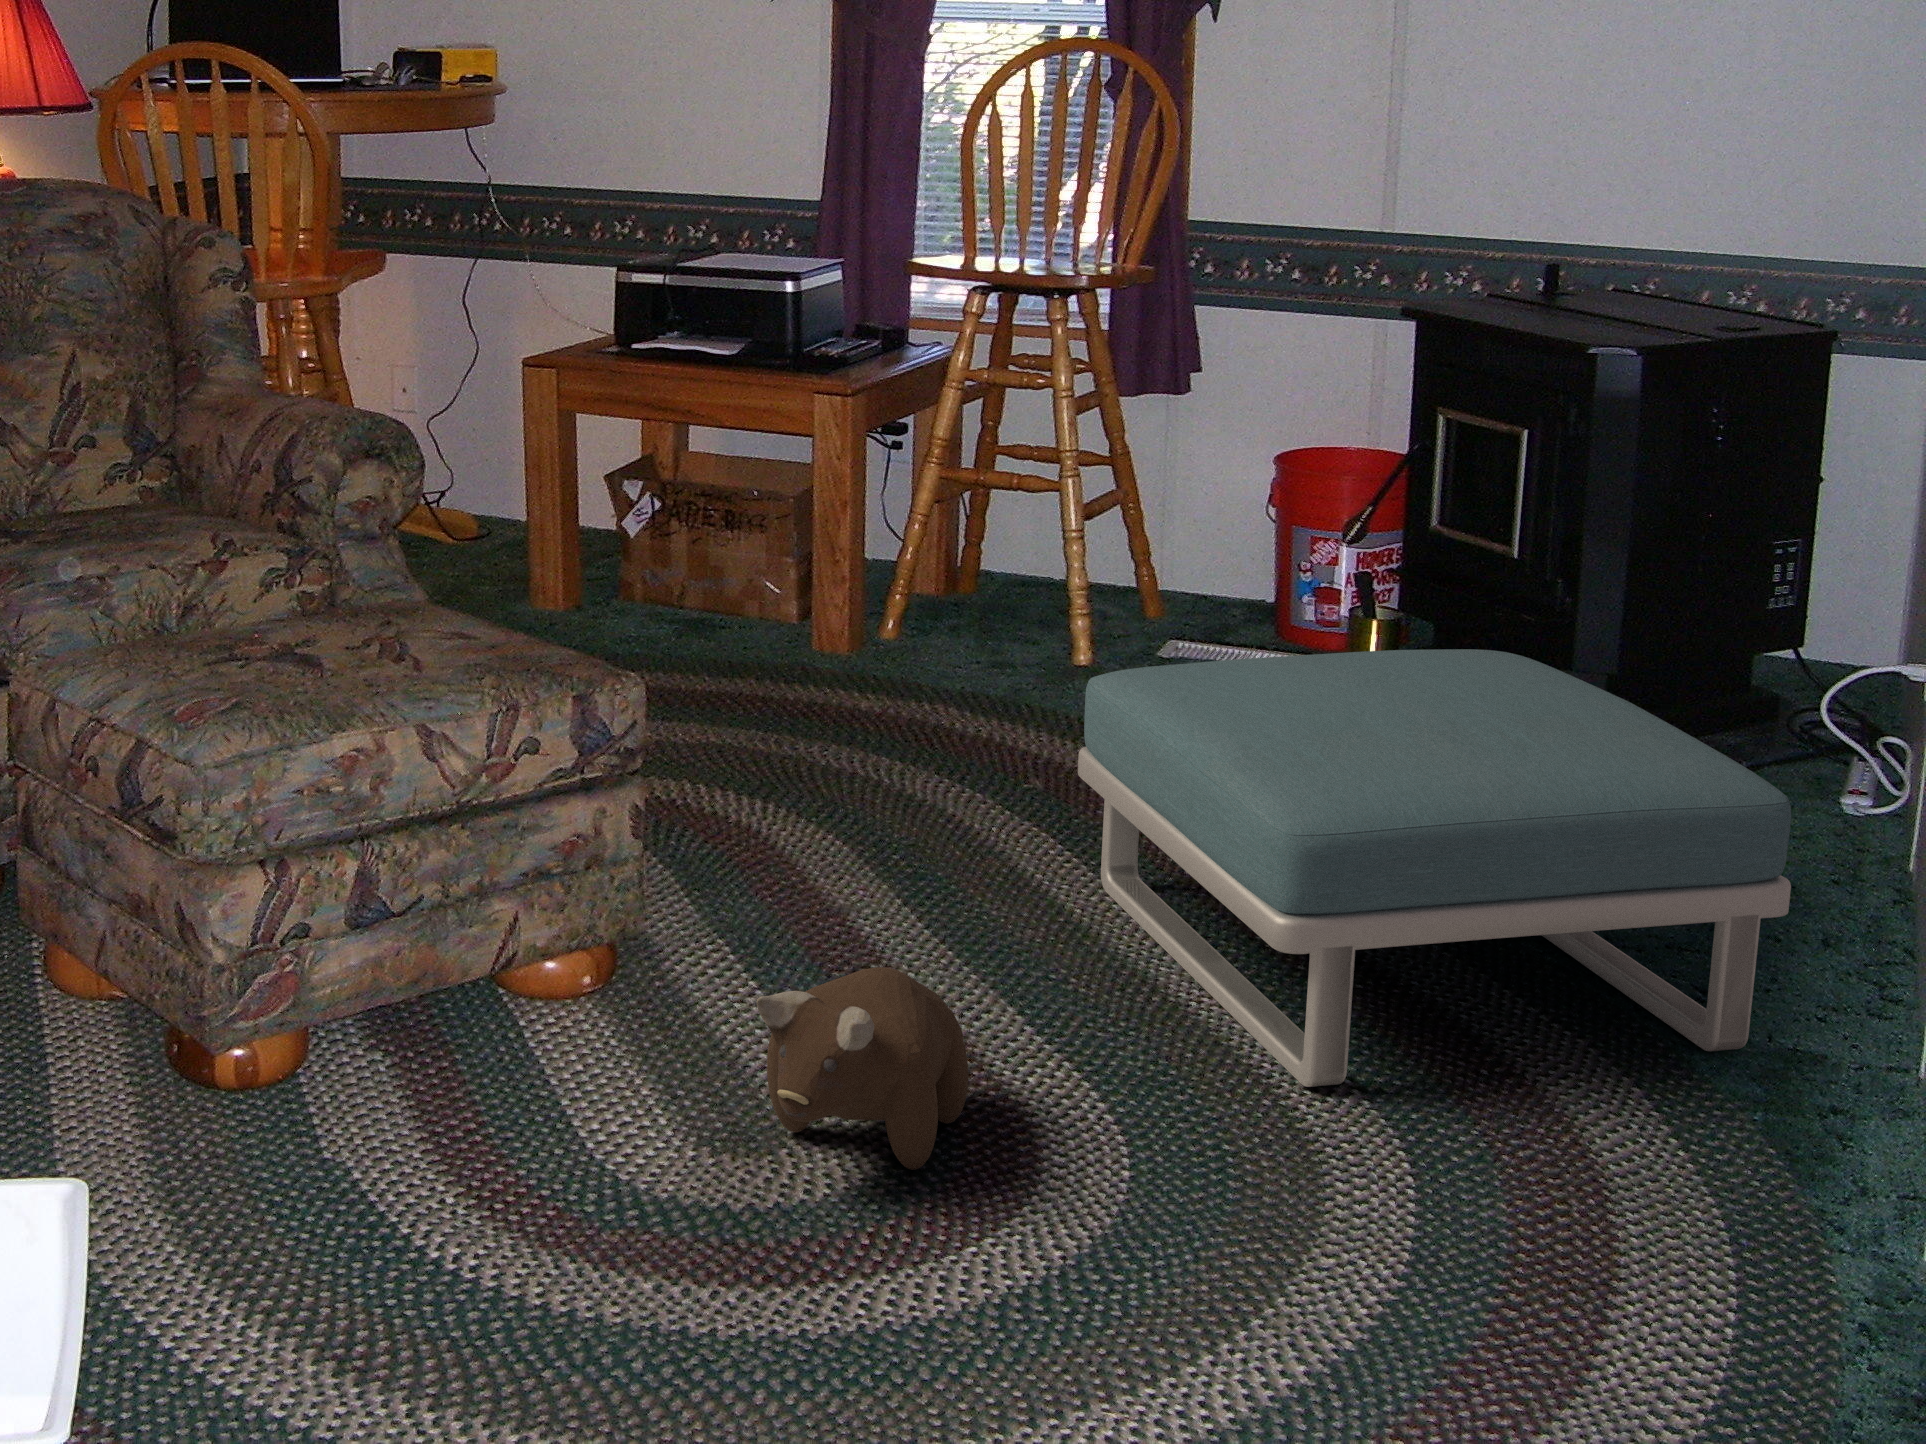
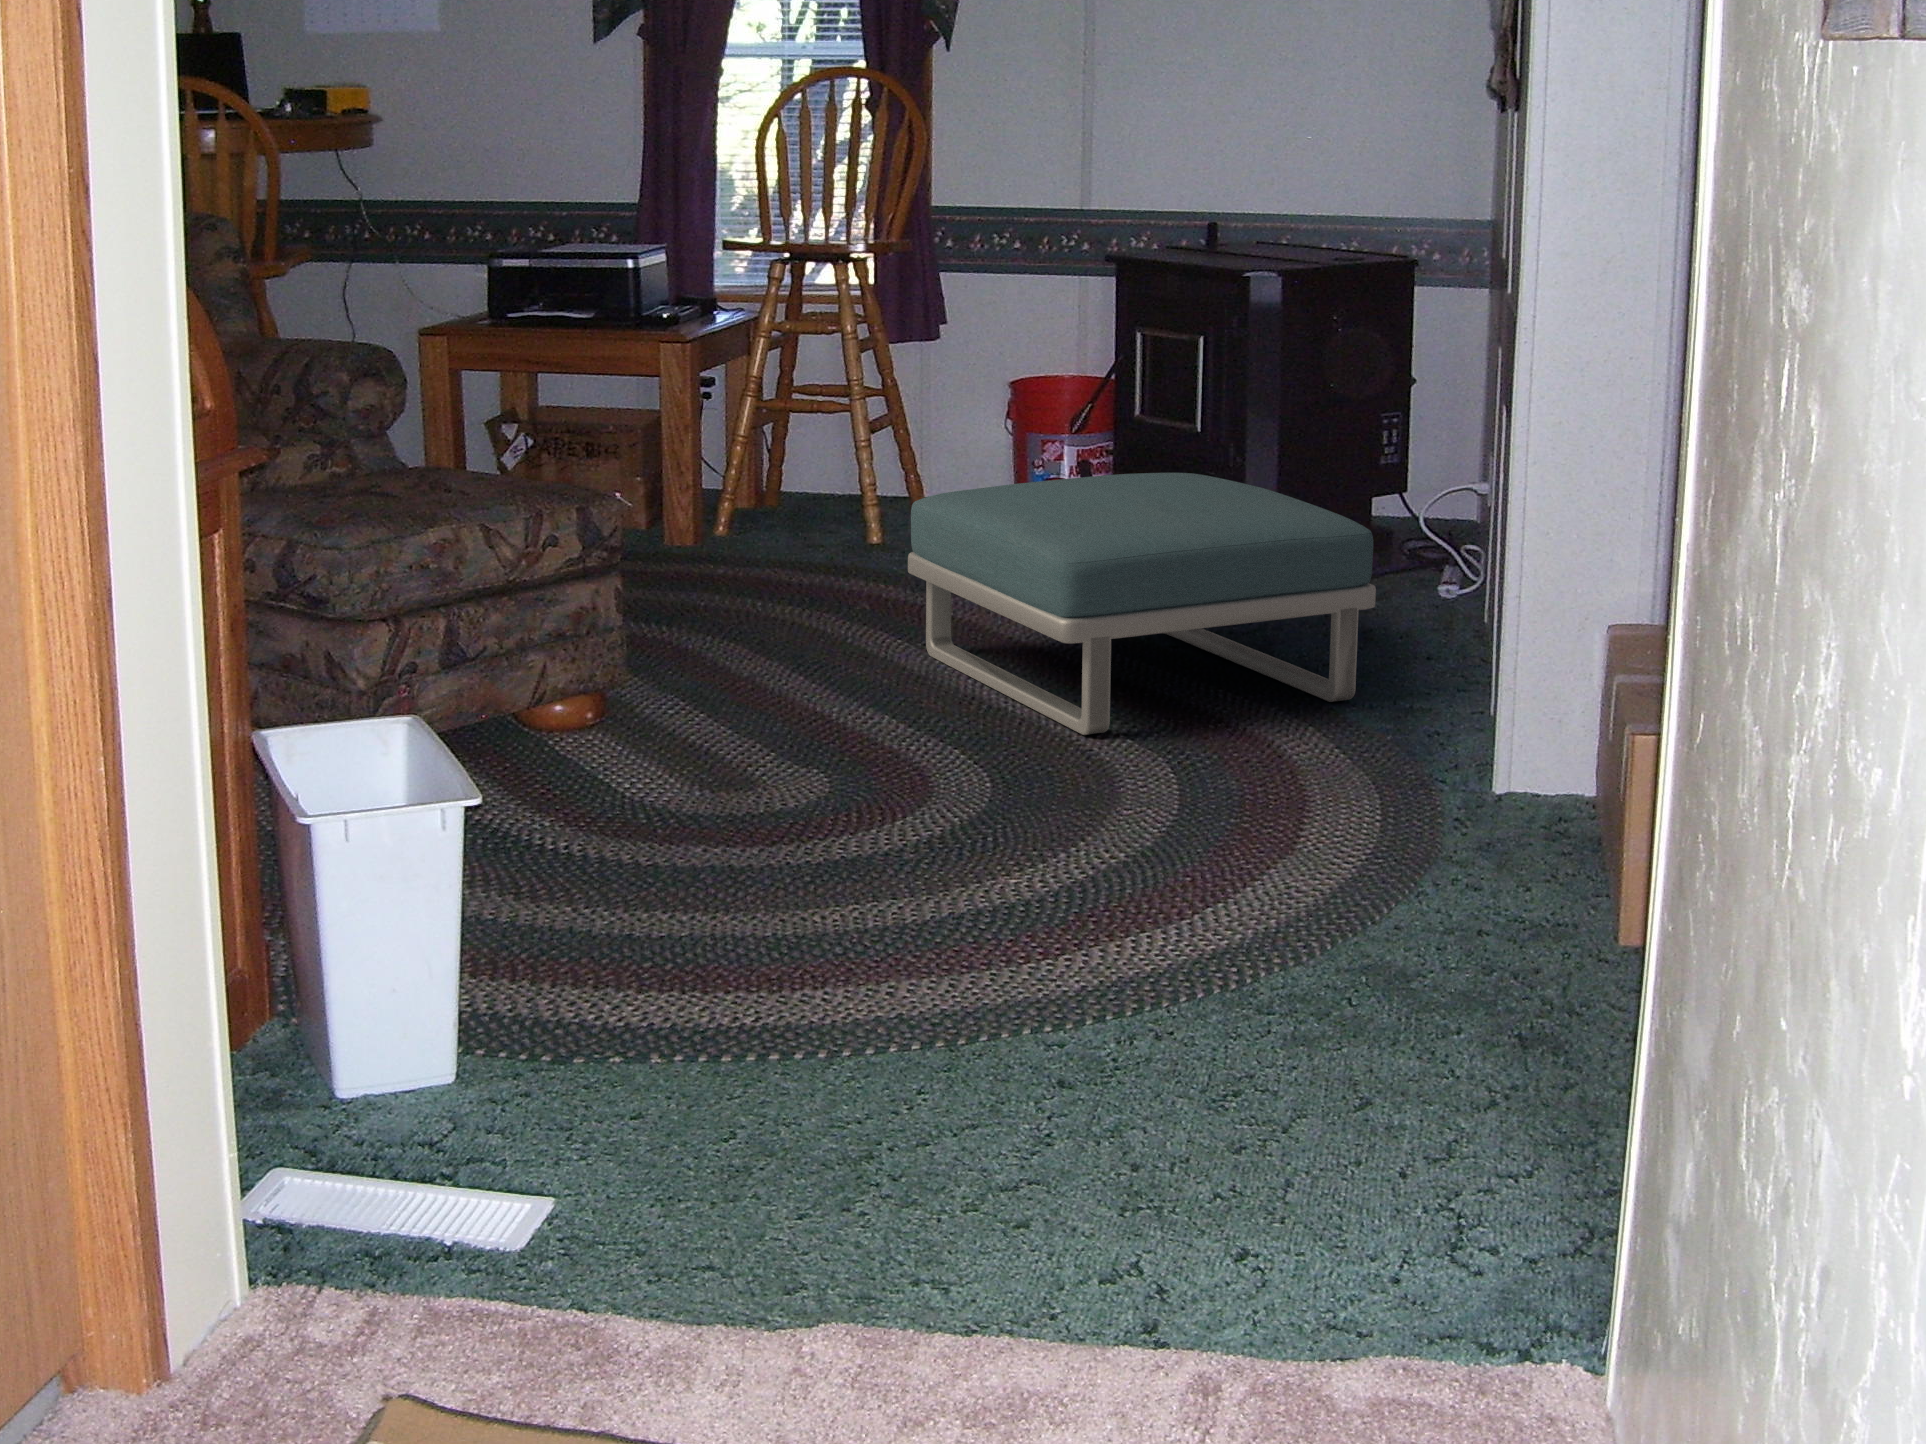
plush toy: present [757,967,968,1170] -> none [738,662,871,789]

